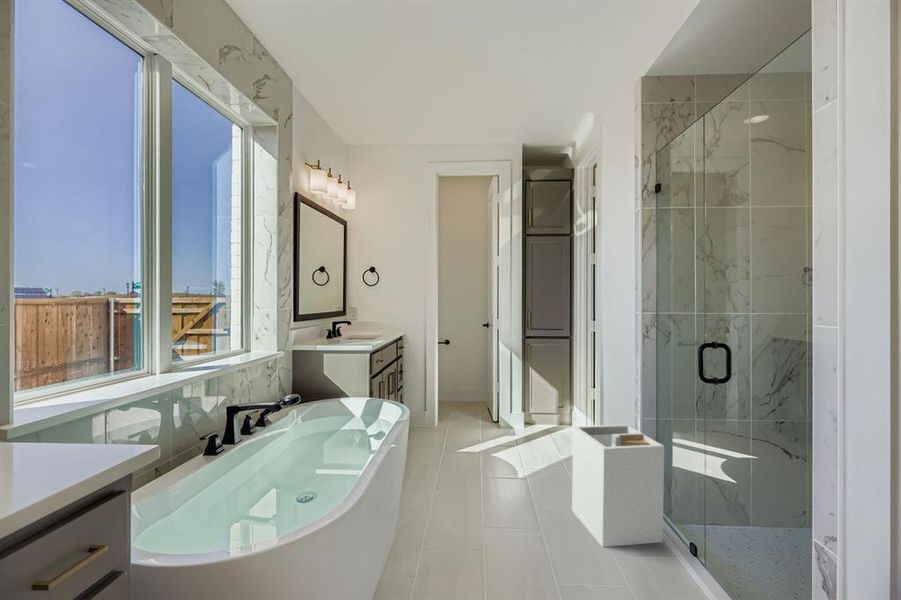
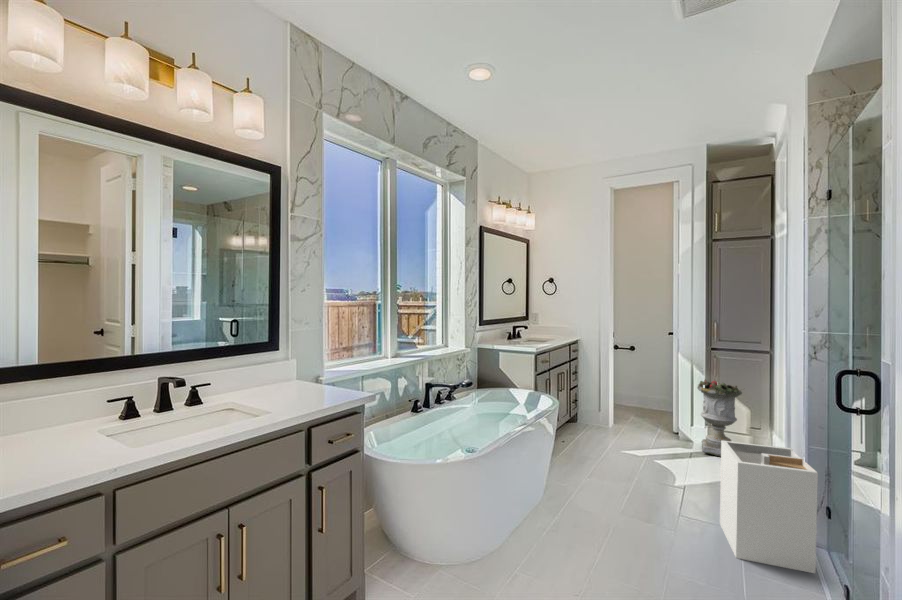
planter: none [517,365,557,438] -> present [698,379,742,456]

